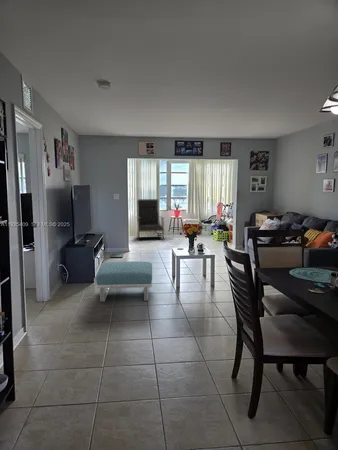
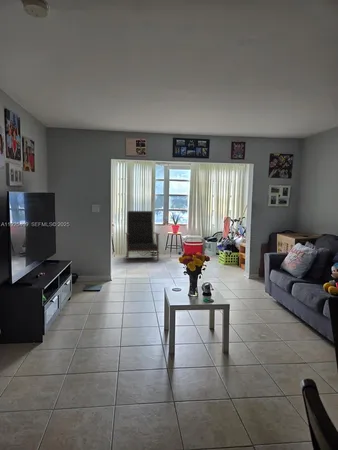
footstool: present [96,261,152,302] -> none [37,311,134,388]

